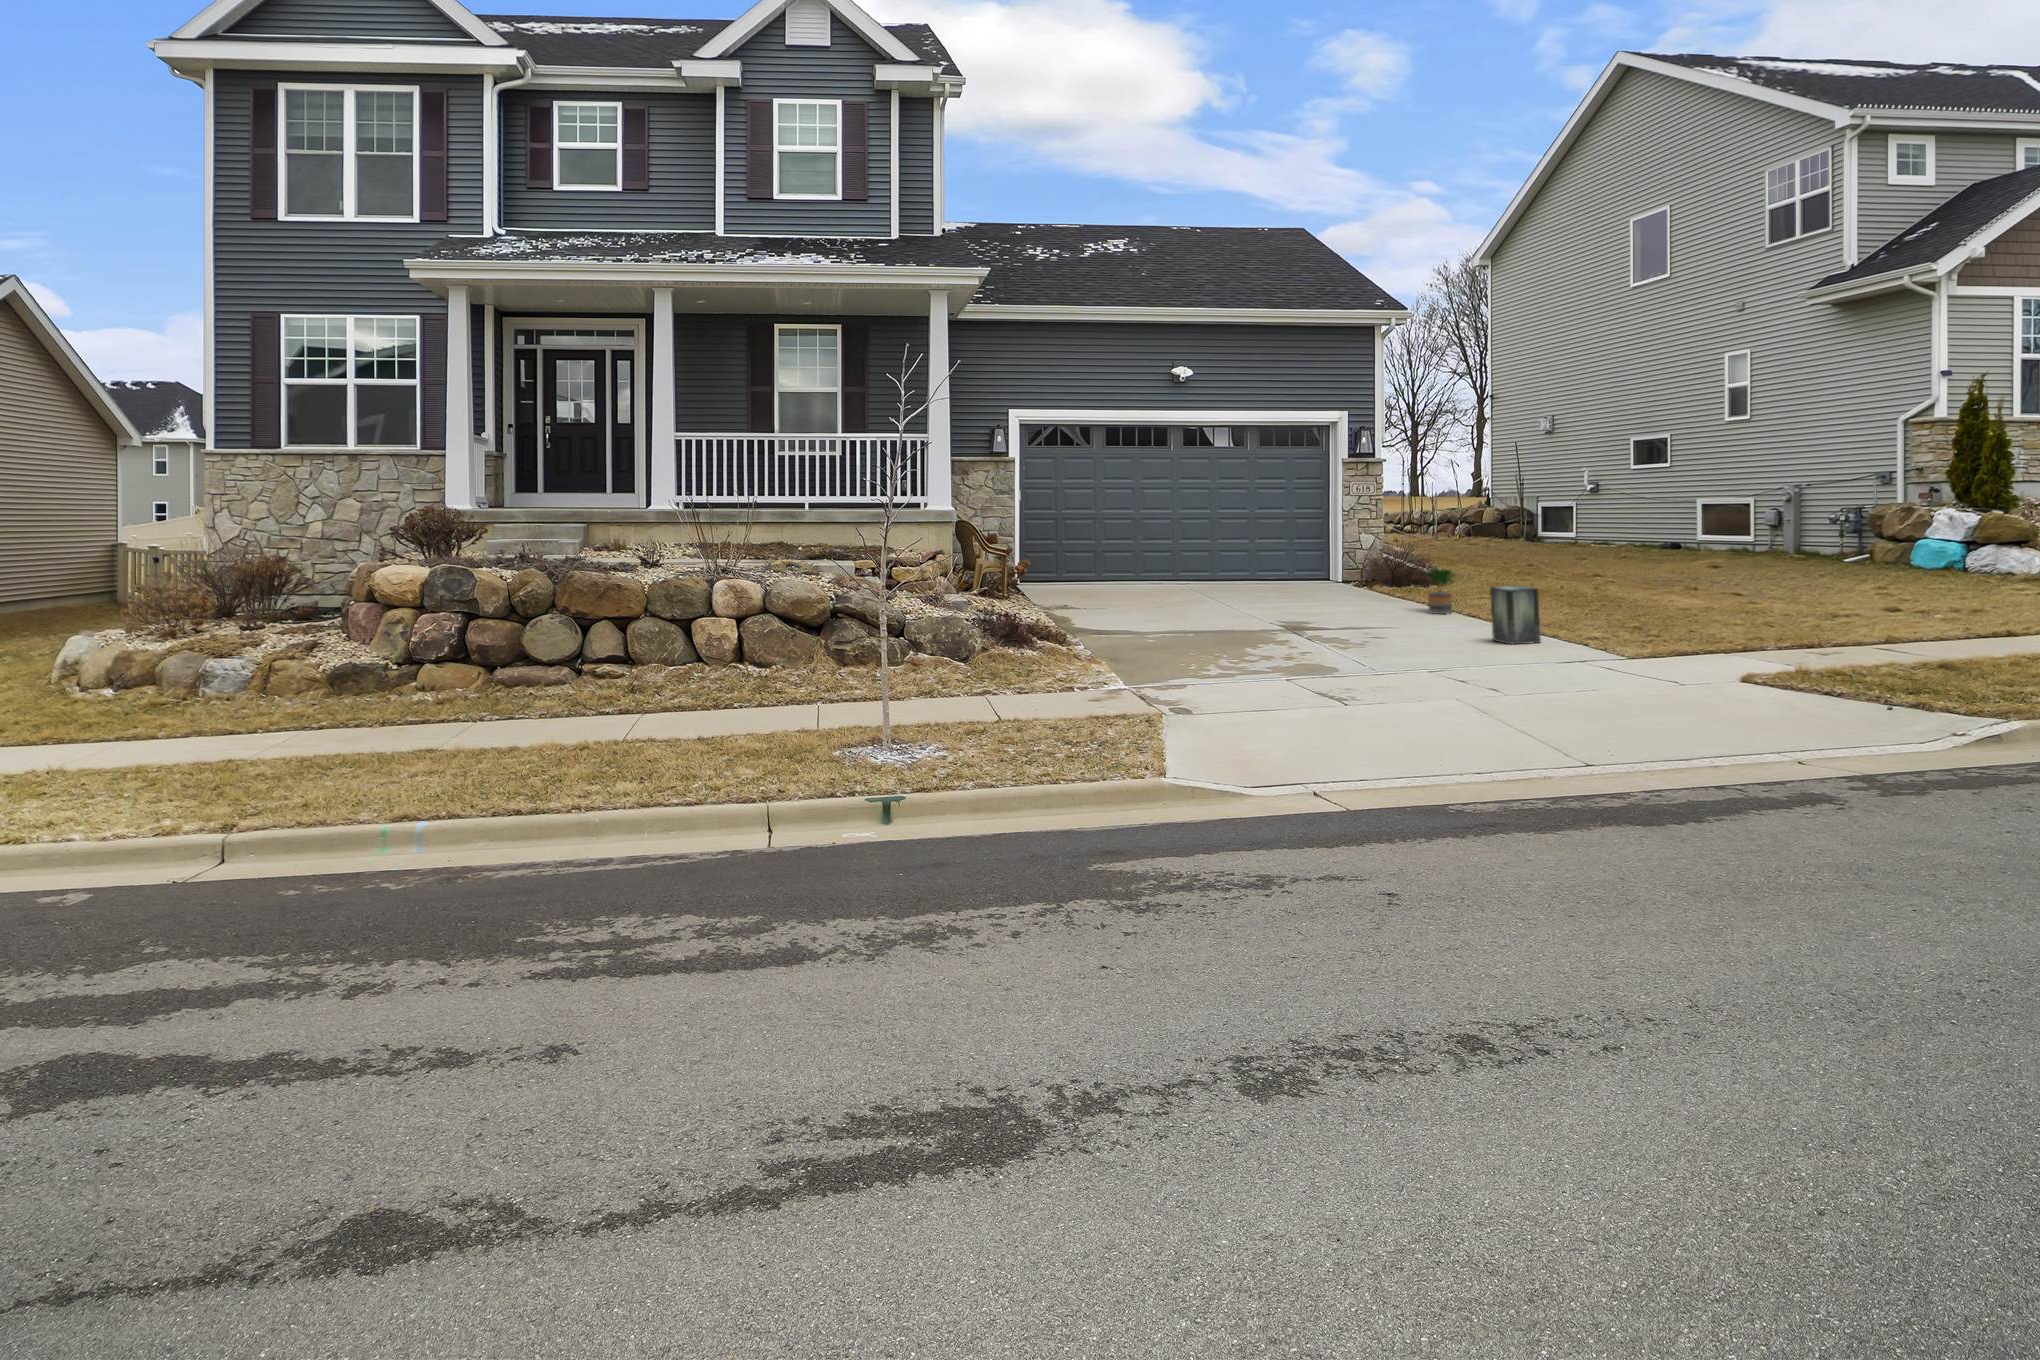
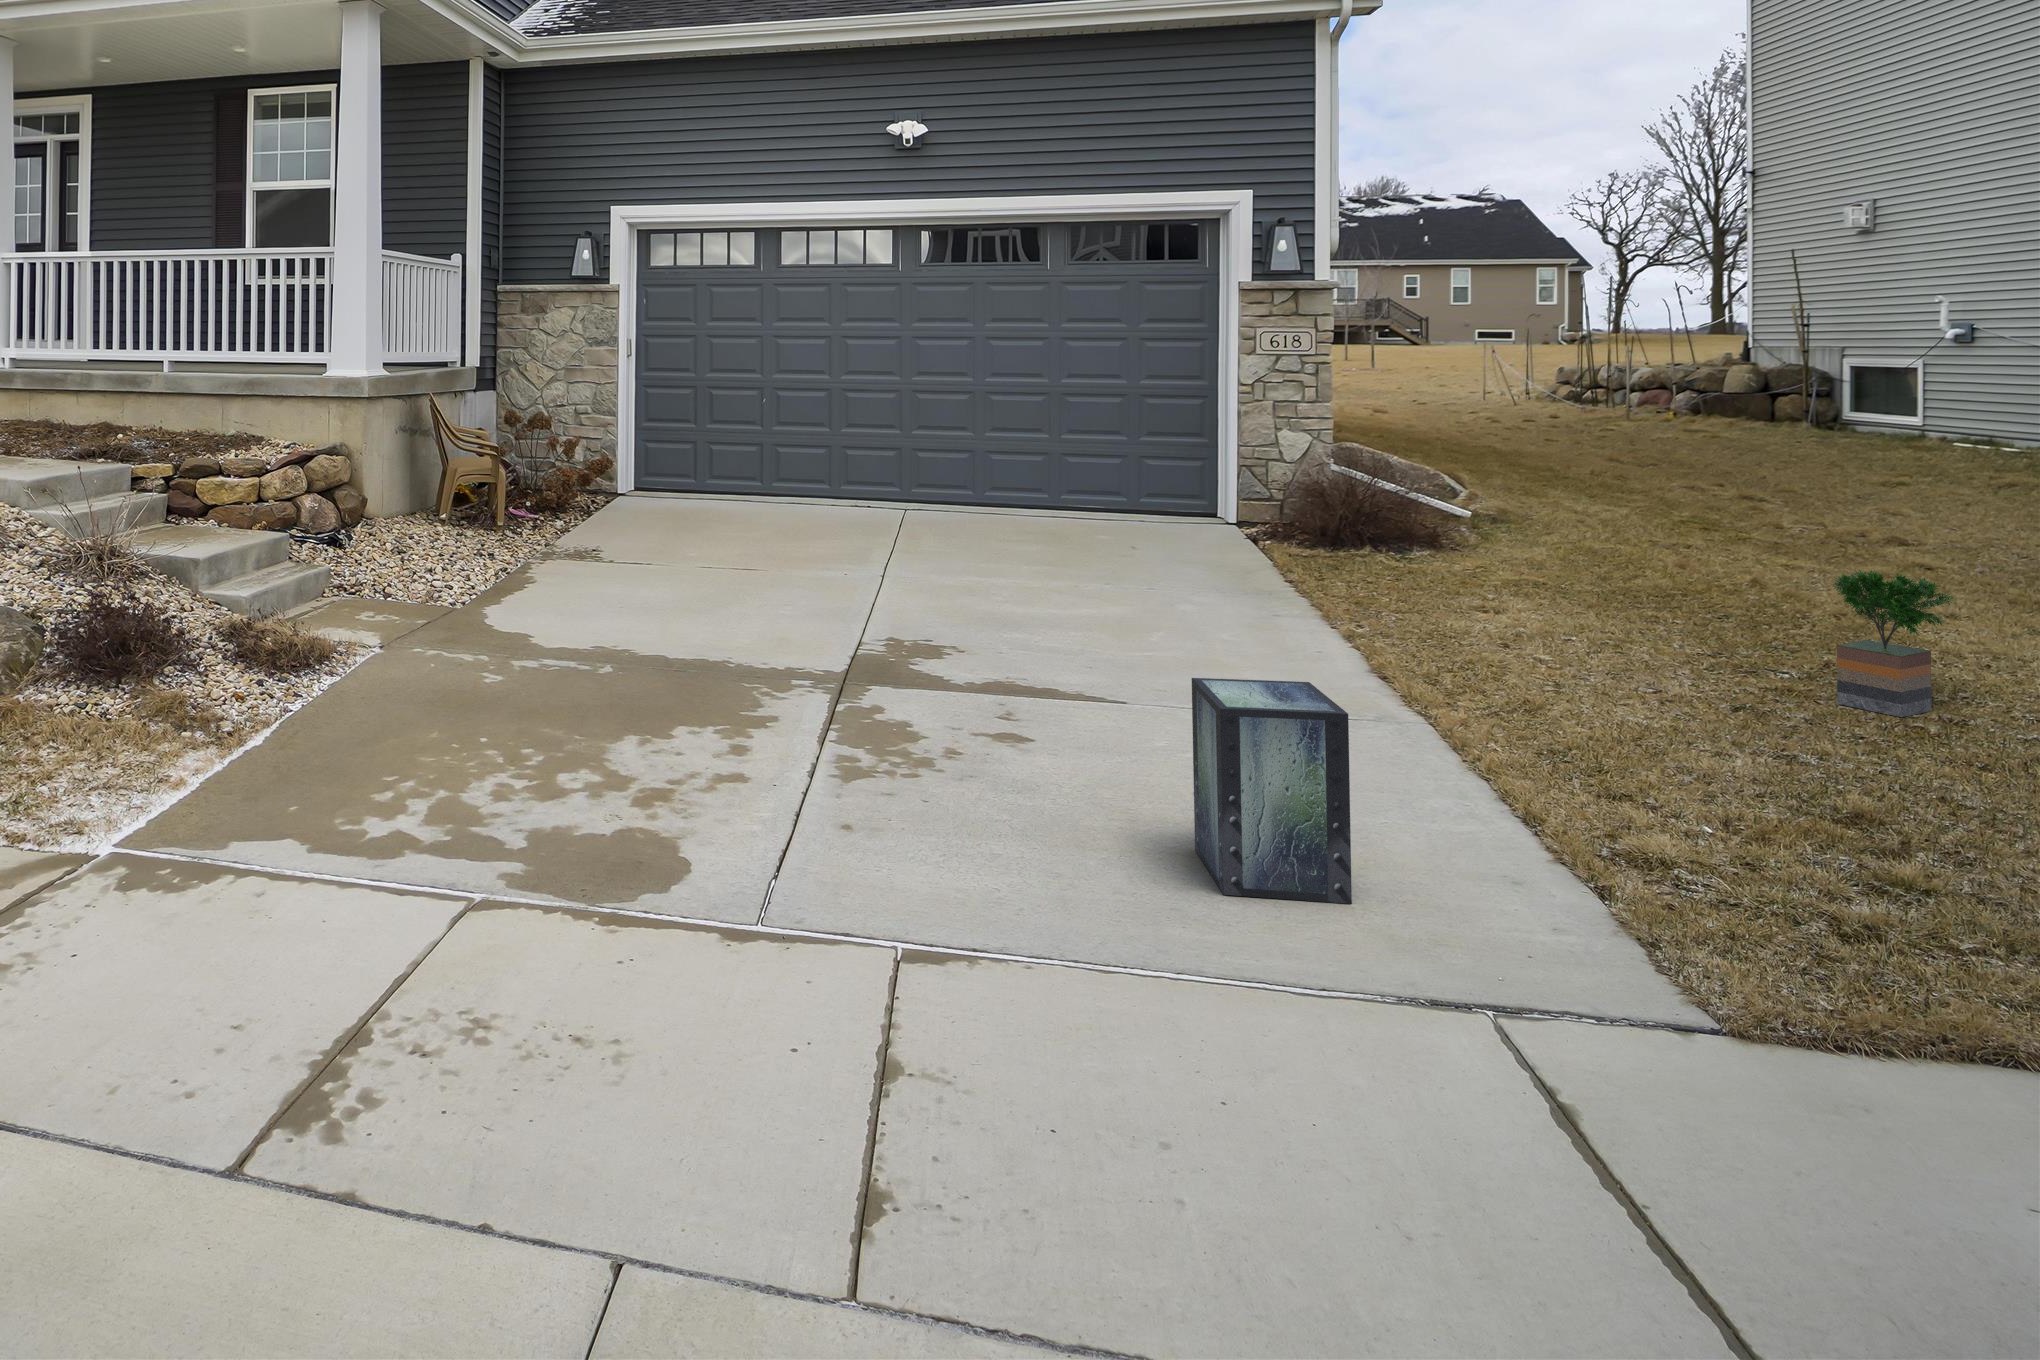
potted tree: present [1427,568,1454,614] -> present [1833,570,1954,717]

